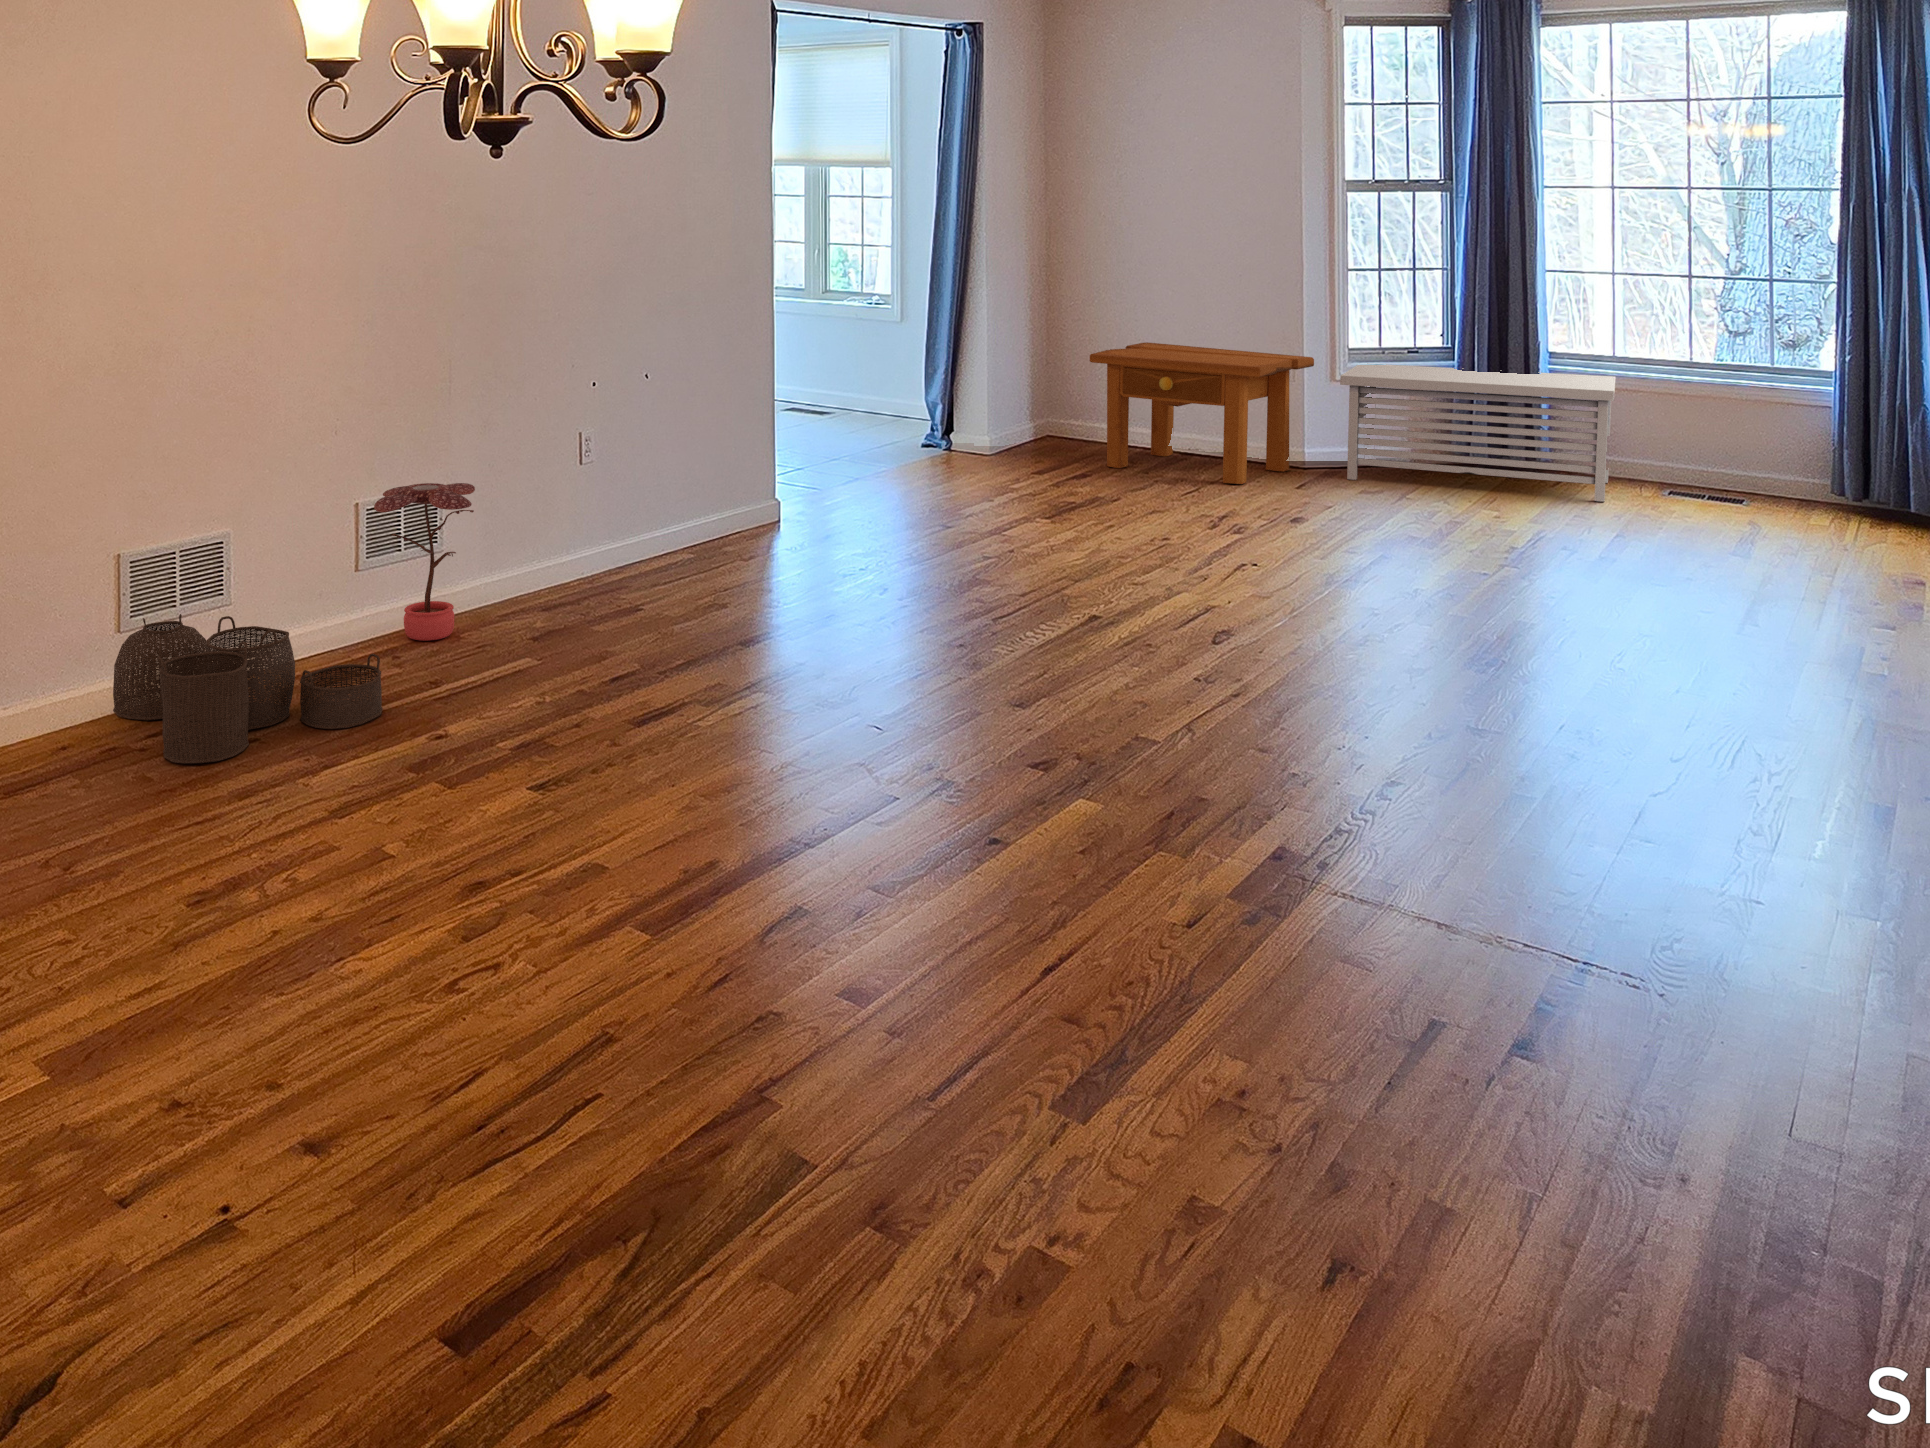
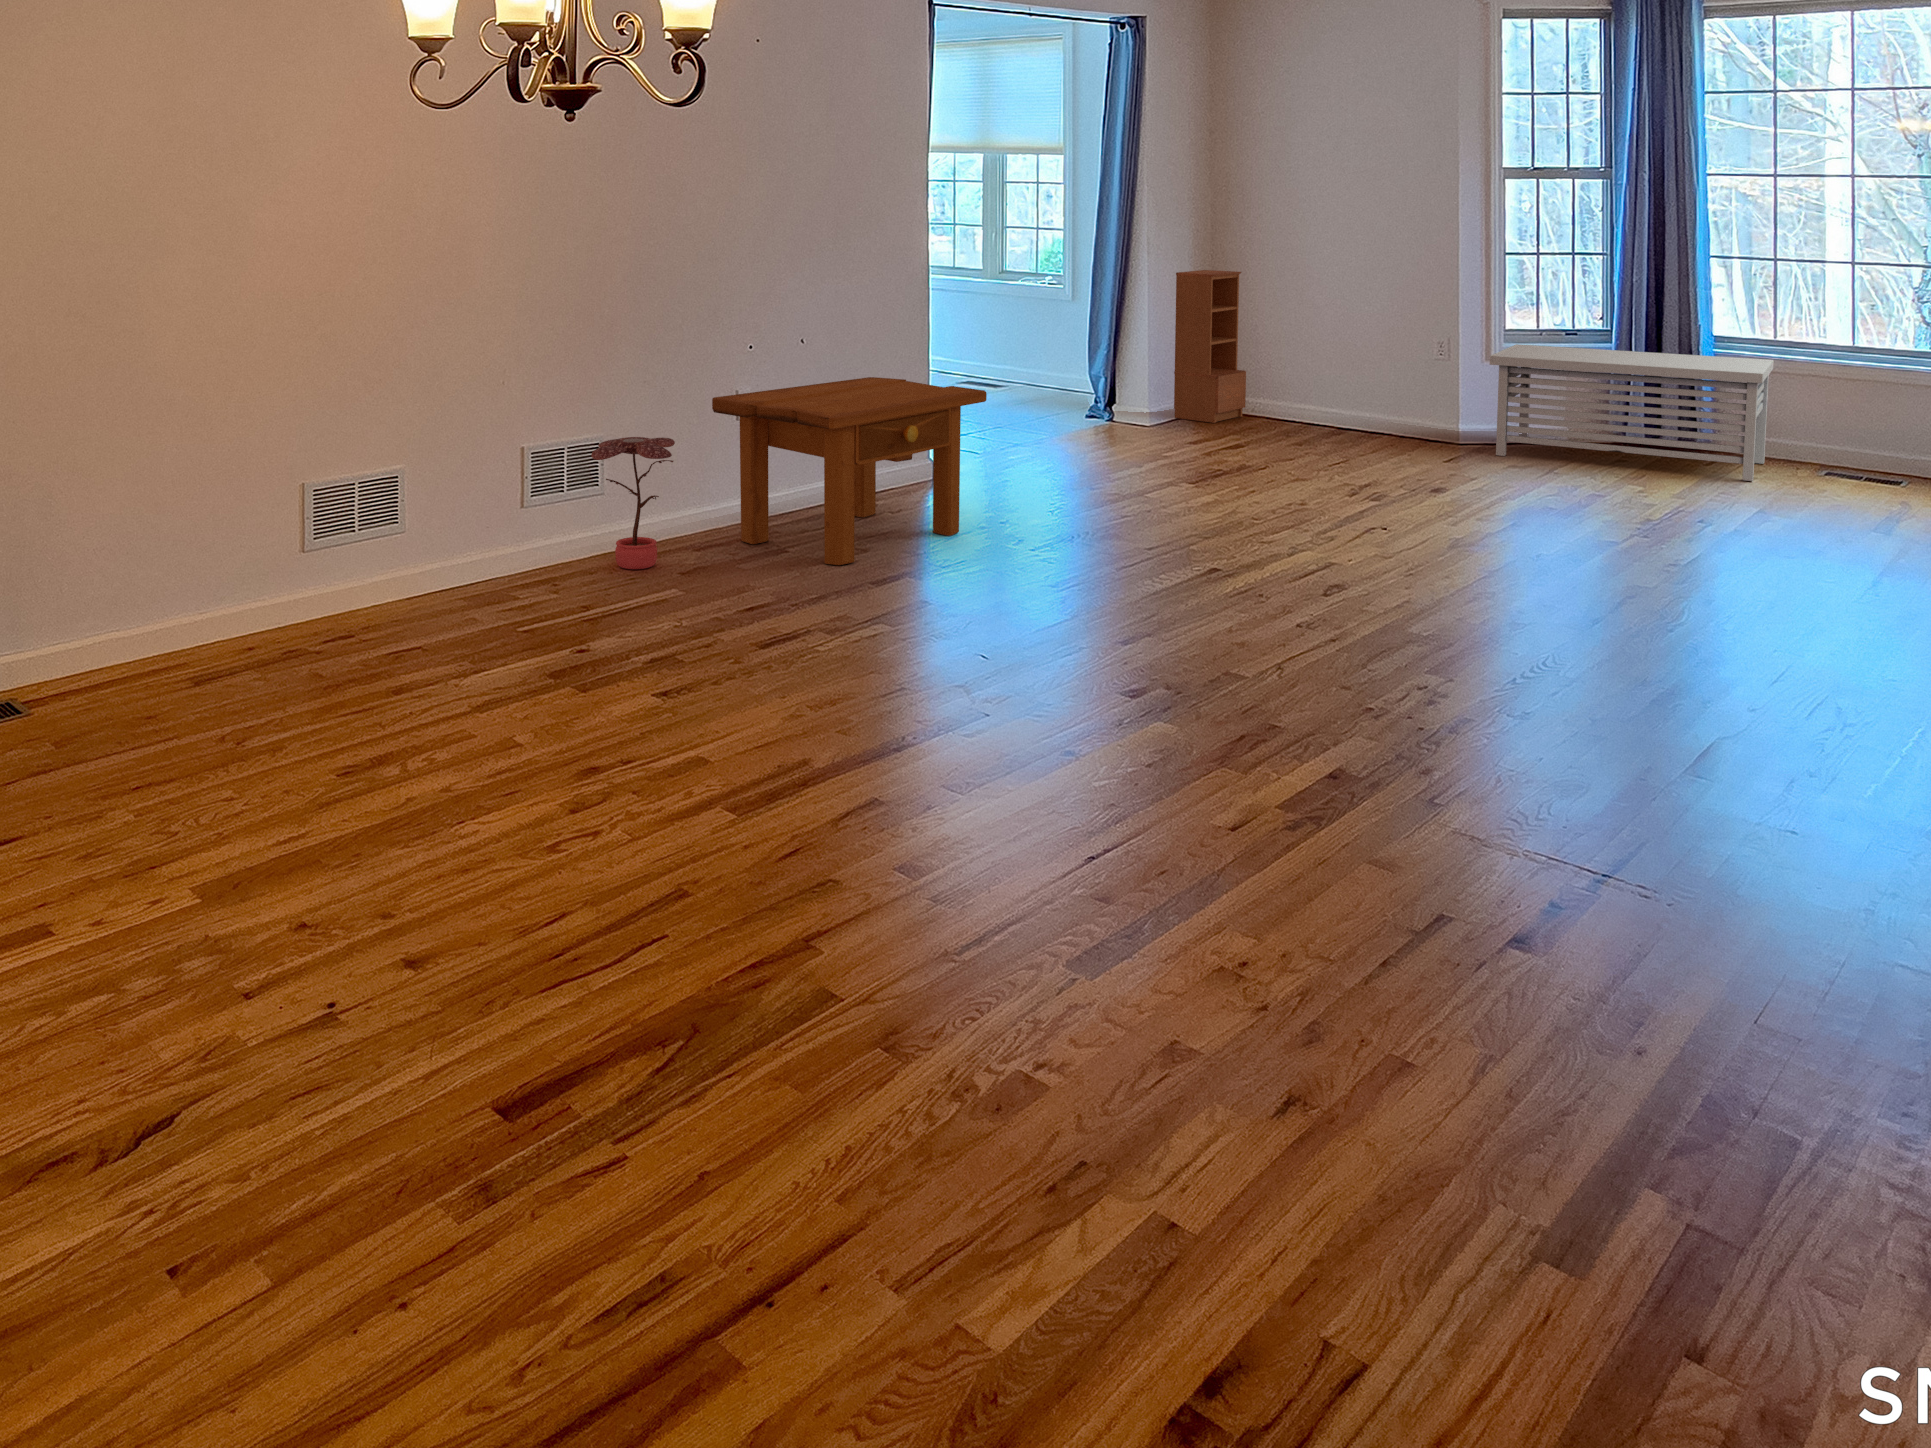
bookcase: none [1013,288,1087,450] -> present [1174,270,1246,423]
side table: present [1090,342,1314,484] -> present [712,377,987,565]
woven basket: present [113,614,383,764] -> none [387,537,599,653]

